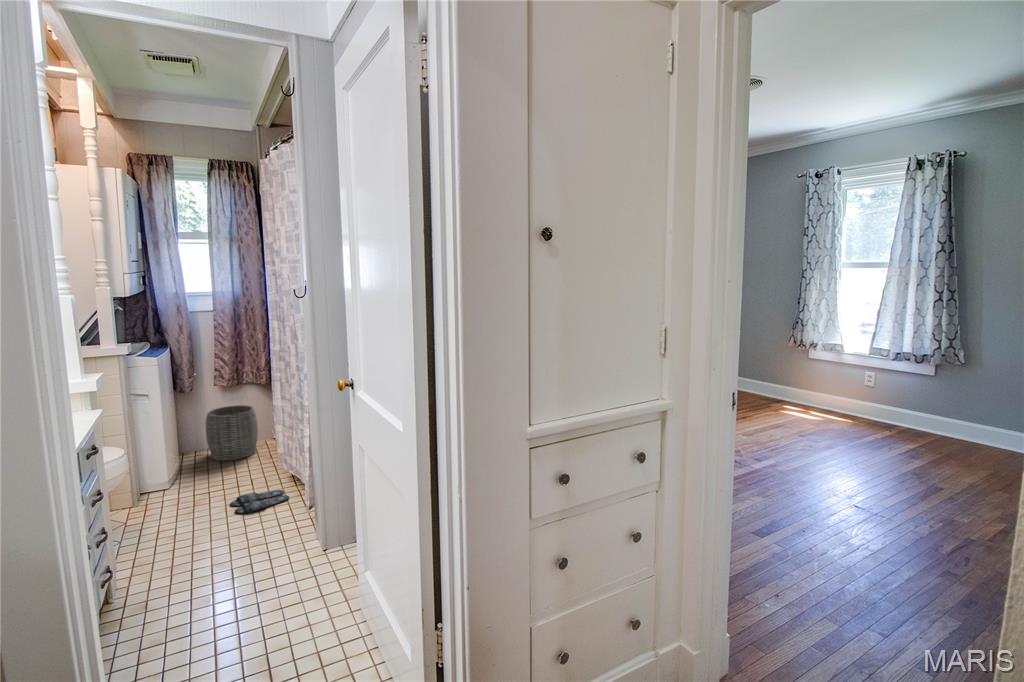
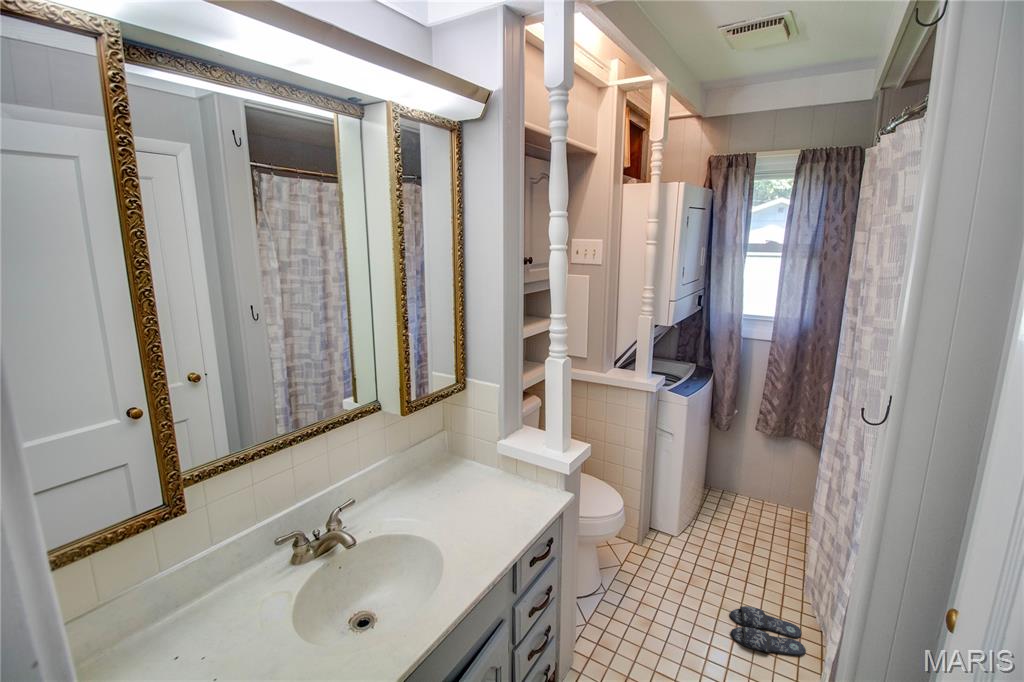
woven basket: present [206,405,258,461] -> none [734,457,797,531]

